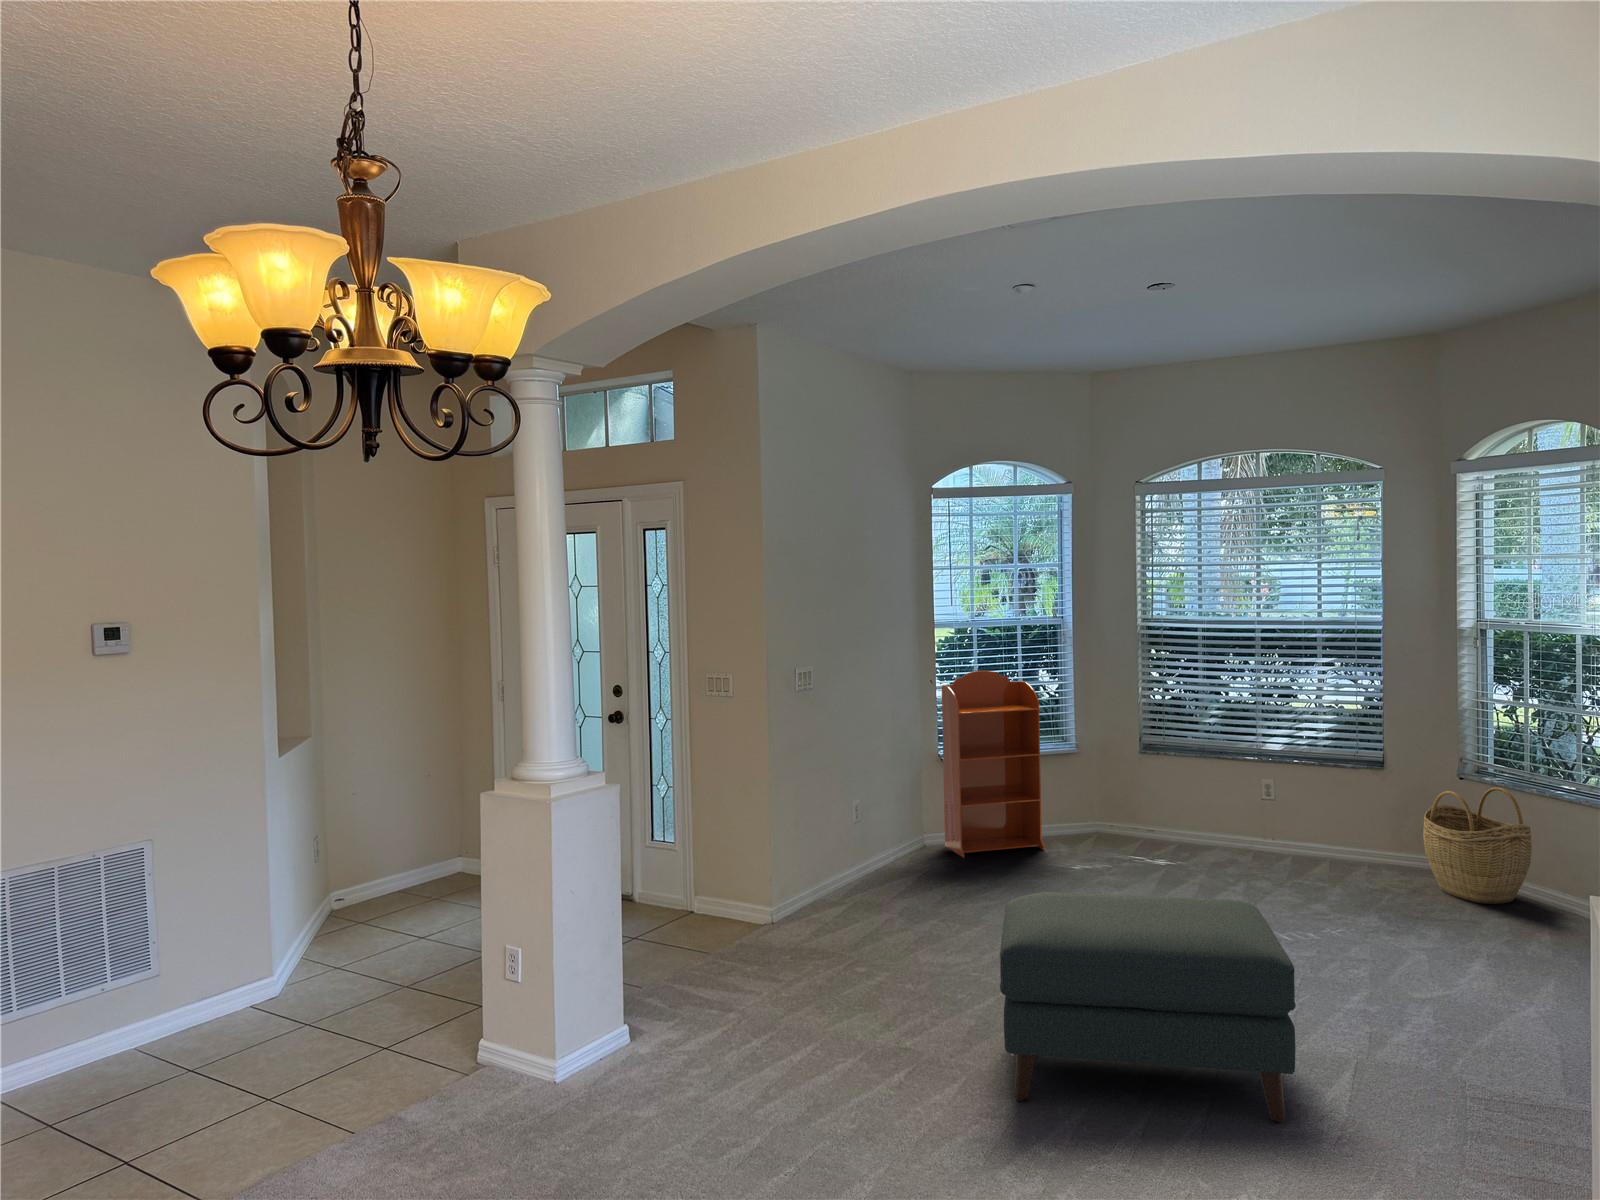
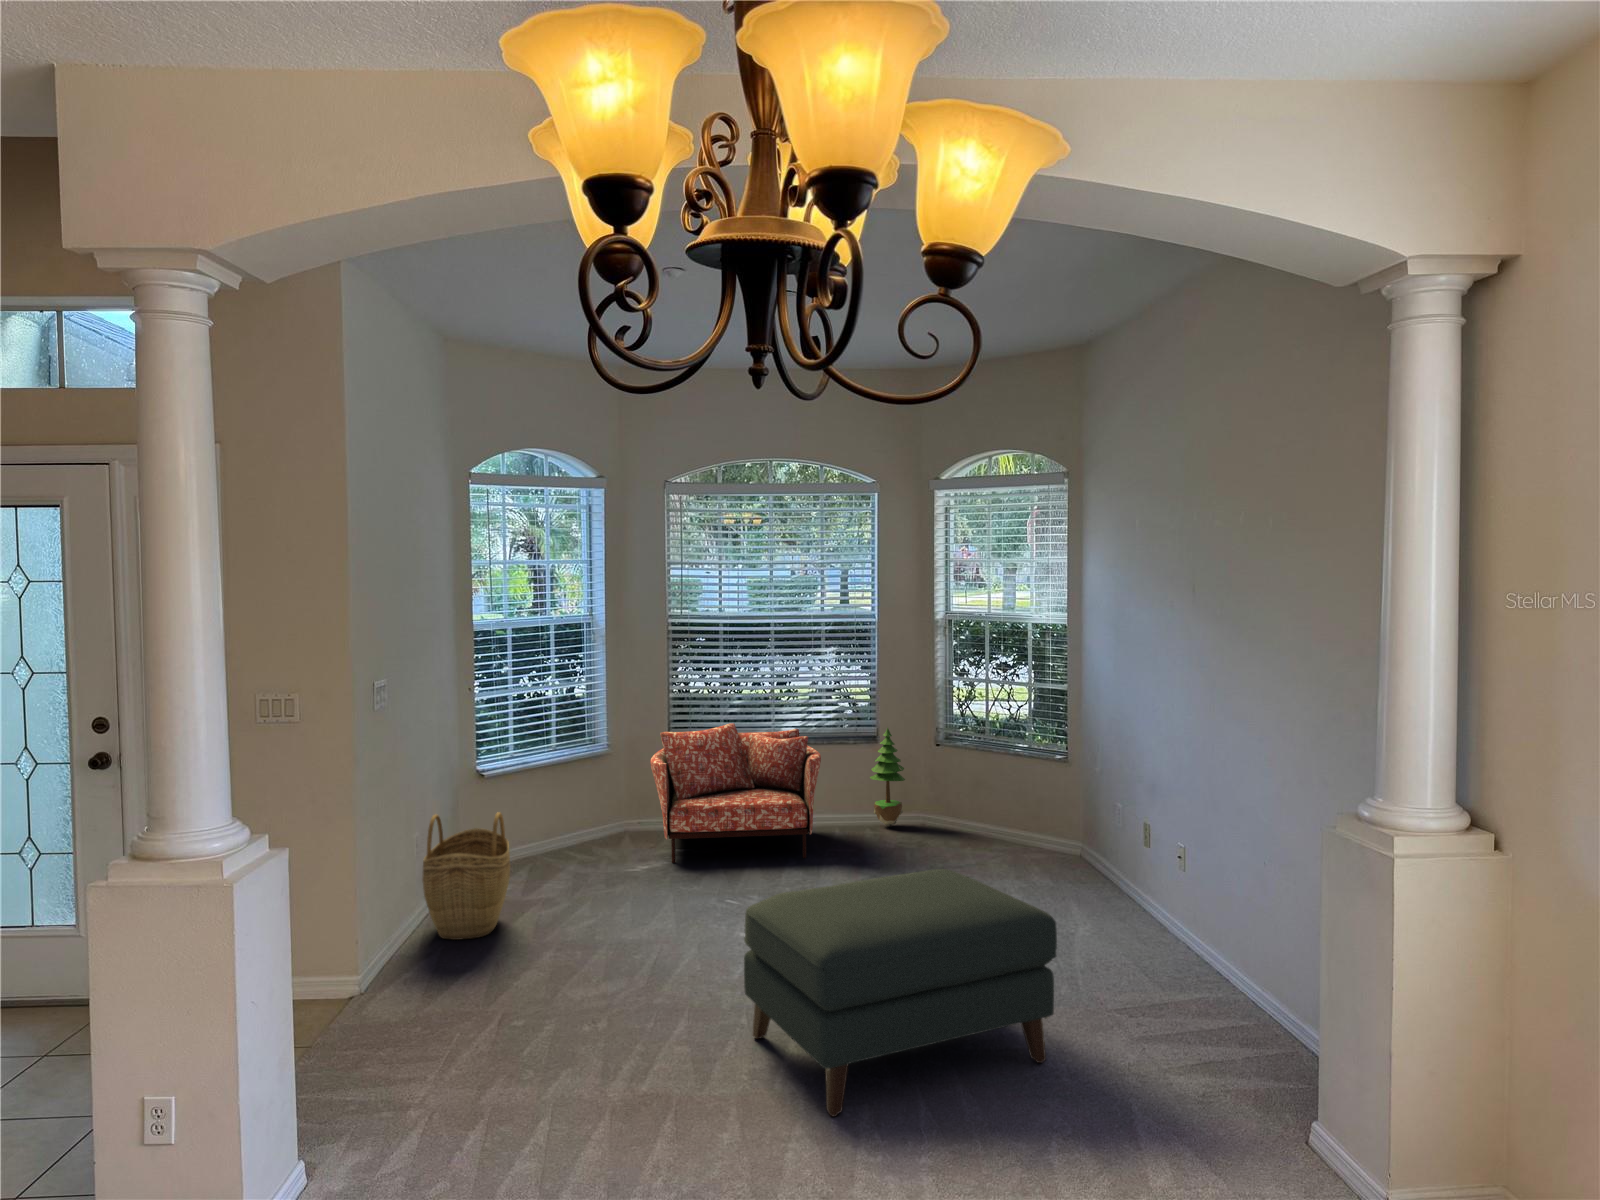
bookcase: present [942,670,1045,858] -> none [484,674,595,880]
armchair: none [1101,733,1289,884] -> present [650,723,821,863]
potted tree: none [1368,752,1415,868] -> present [870,728,905,827]
woven basket: present [1423,787,1532,904] -> present [422,812,510,940]

